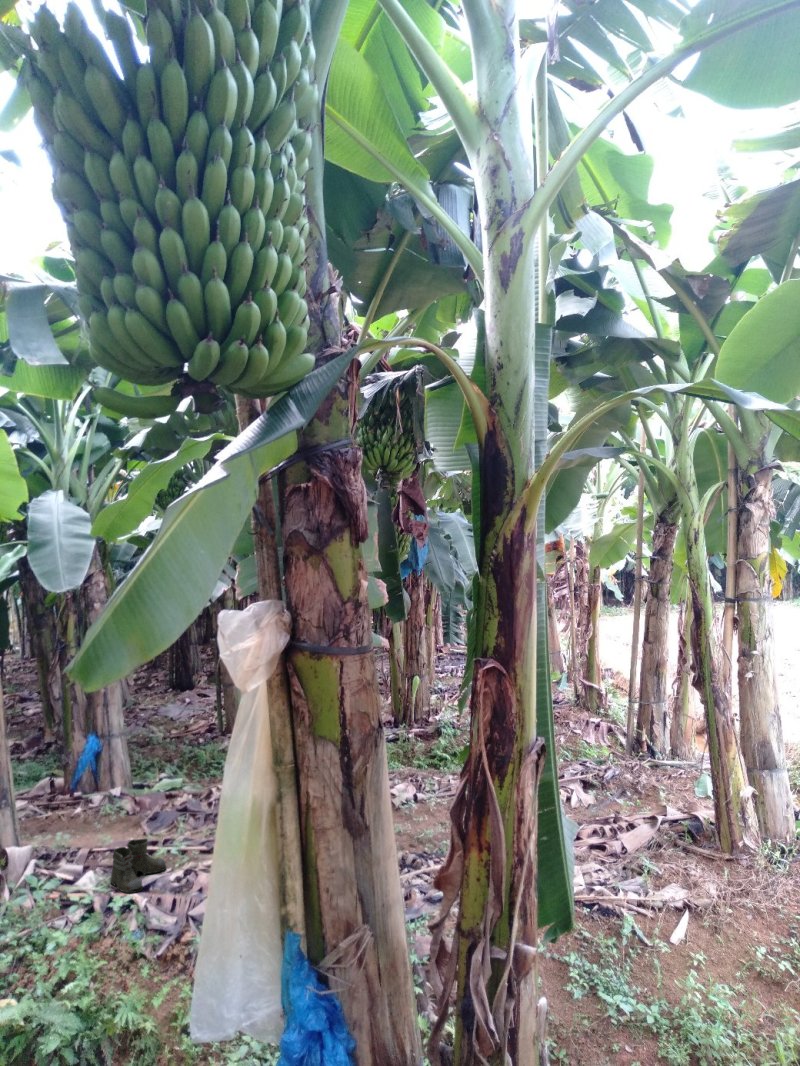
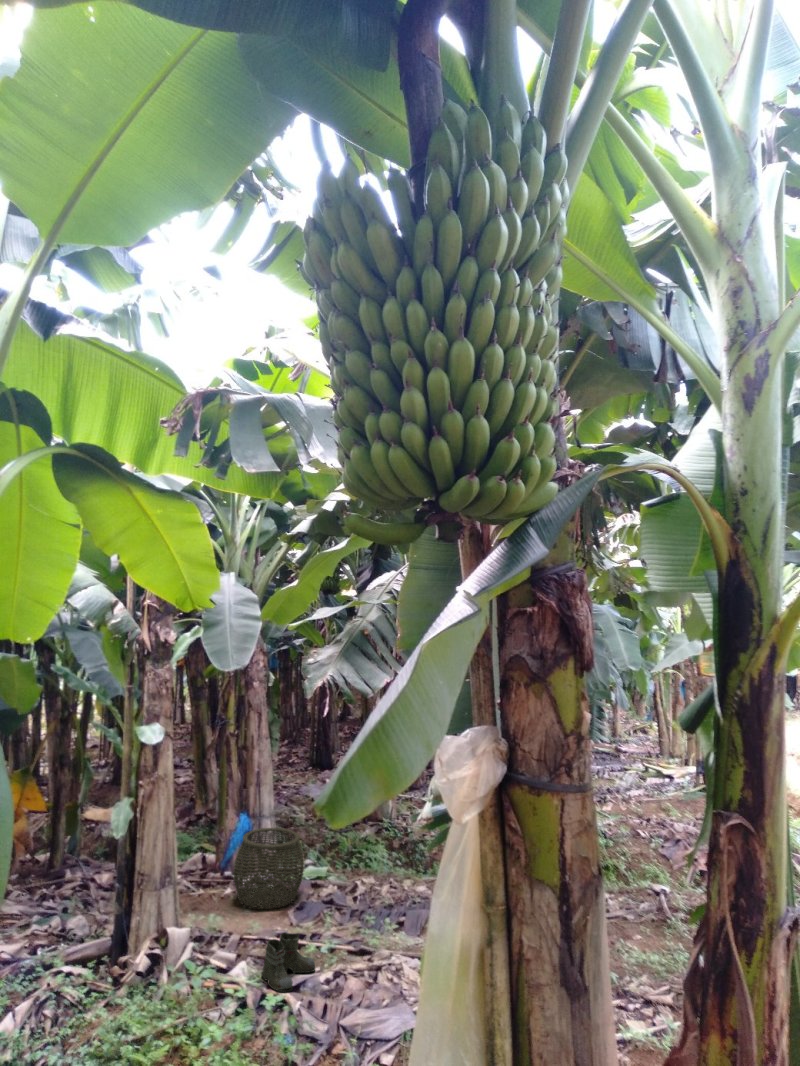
woven basket: none [81,746,157,824] -> present [234,828,304,909]

